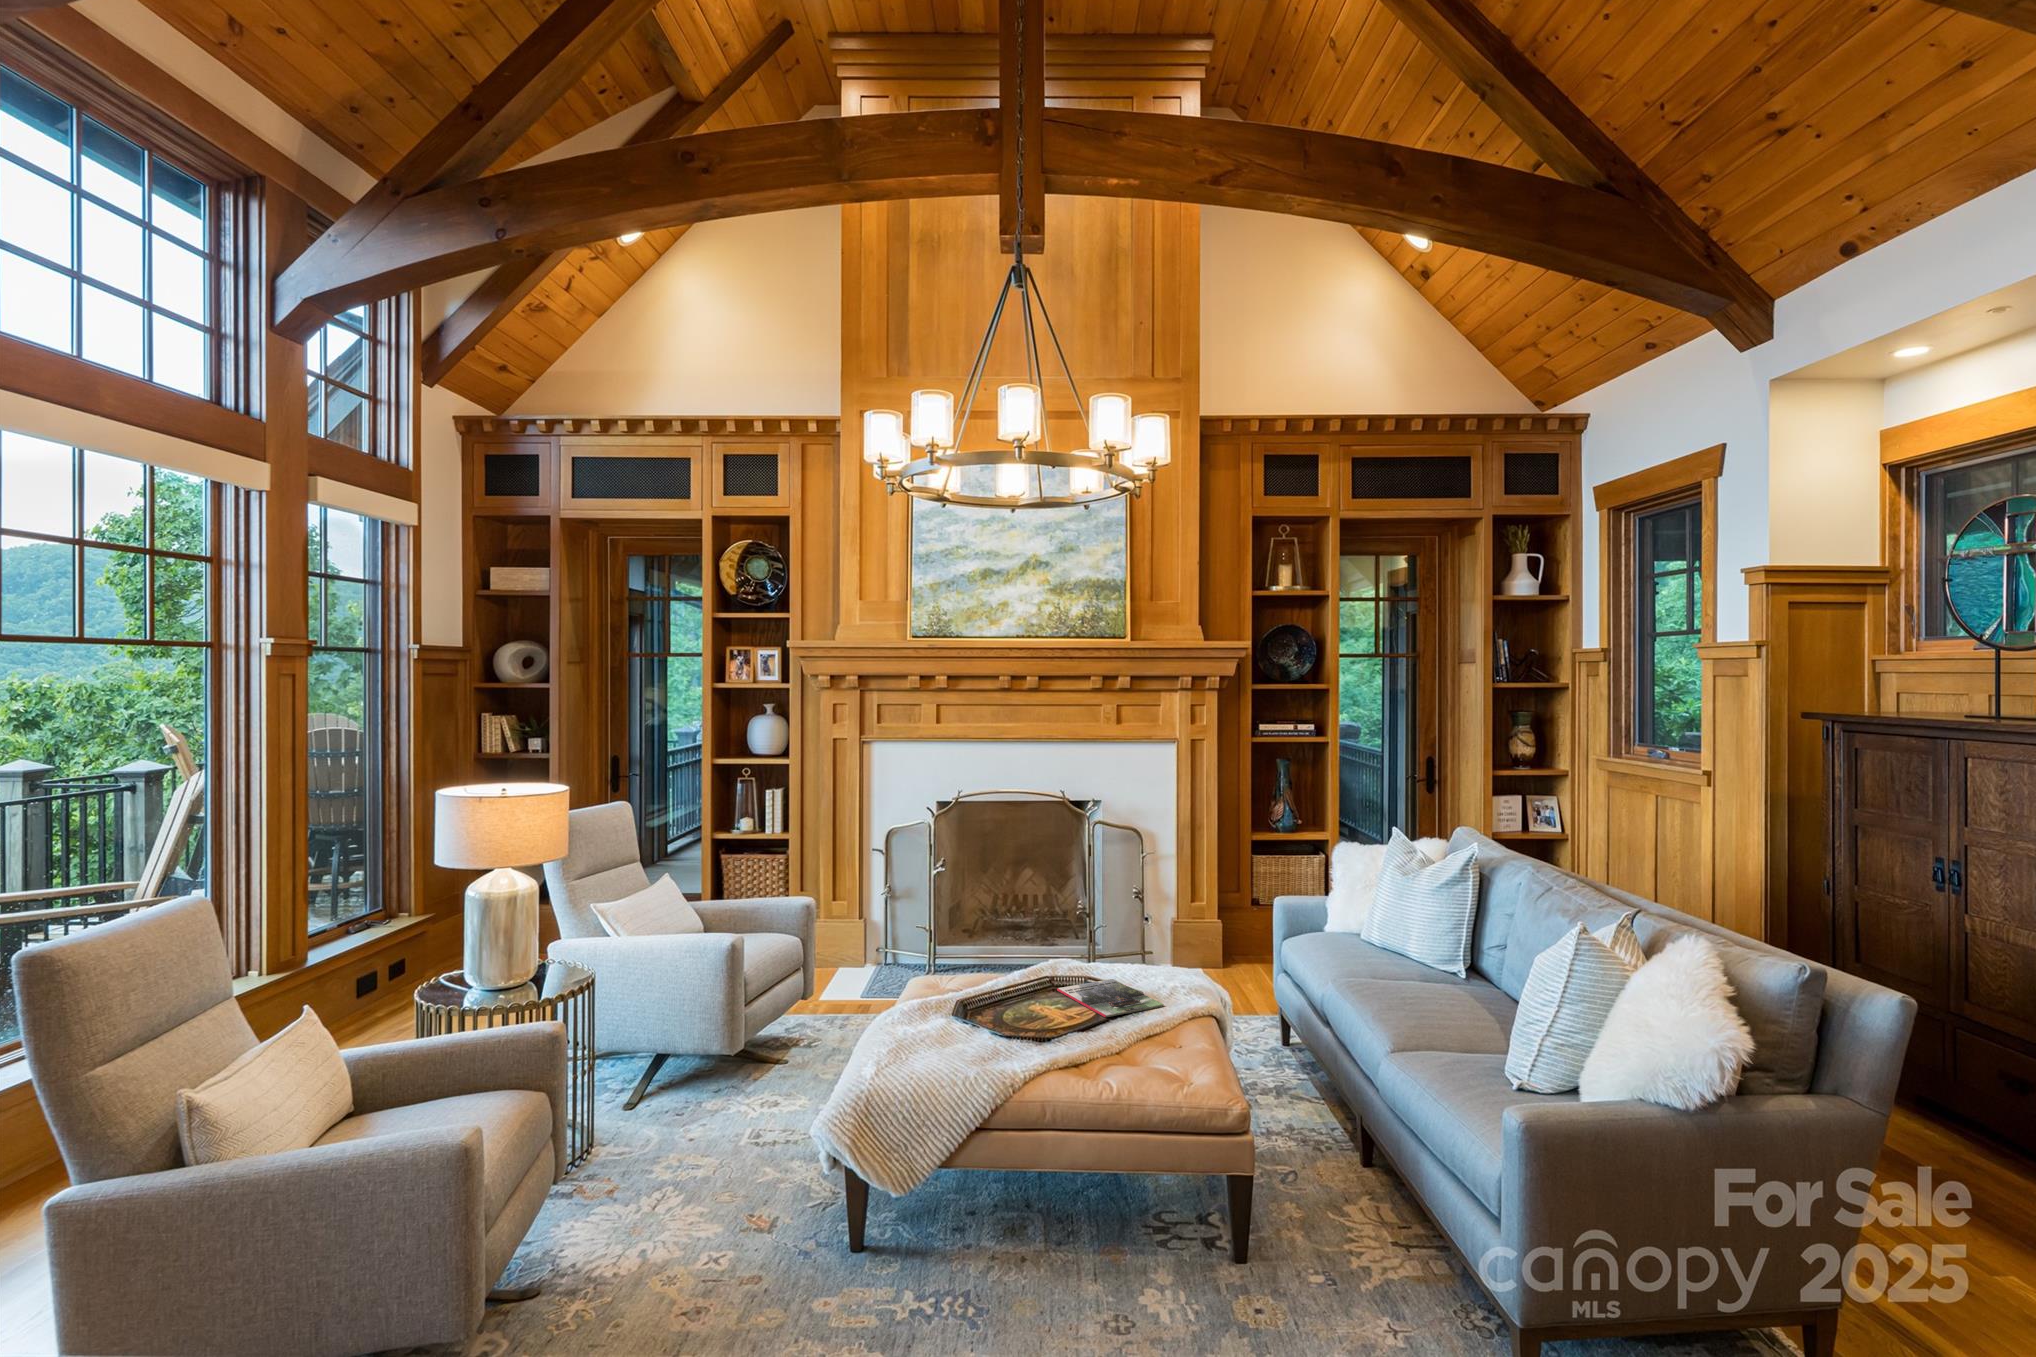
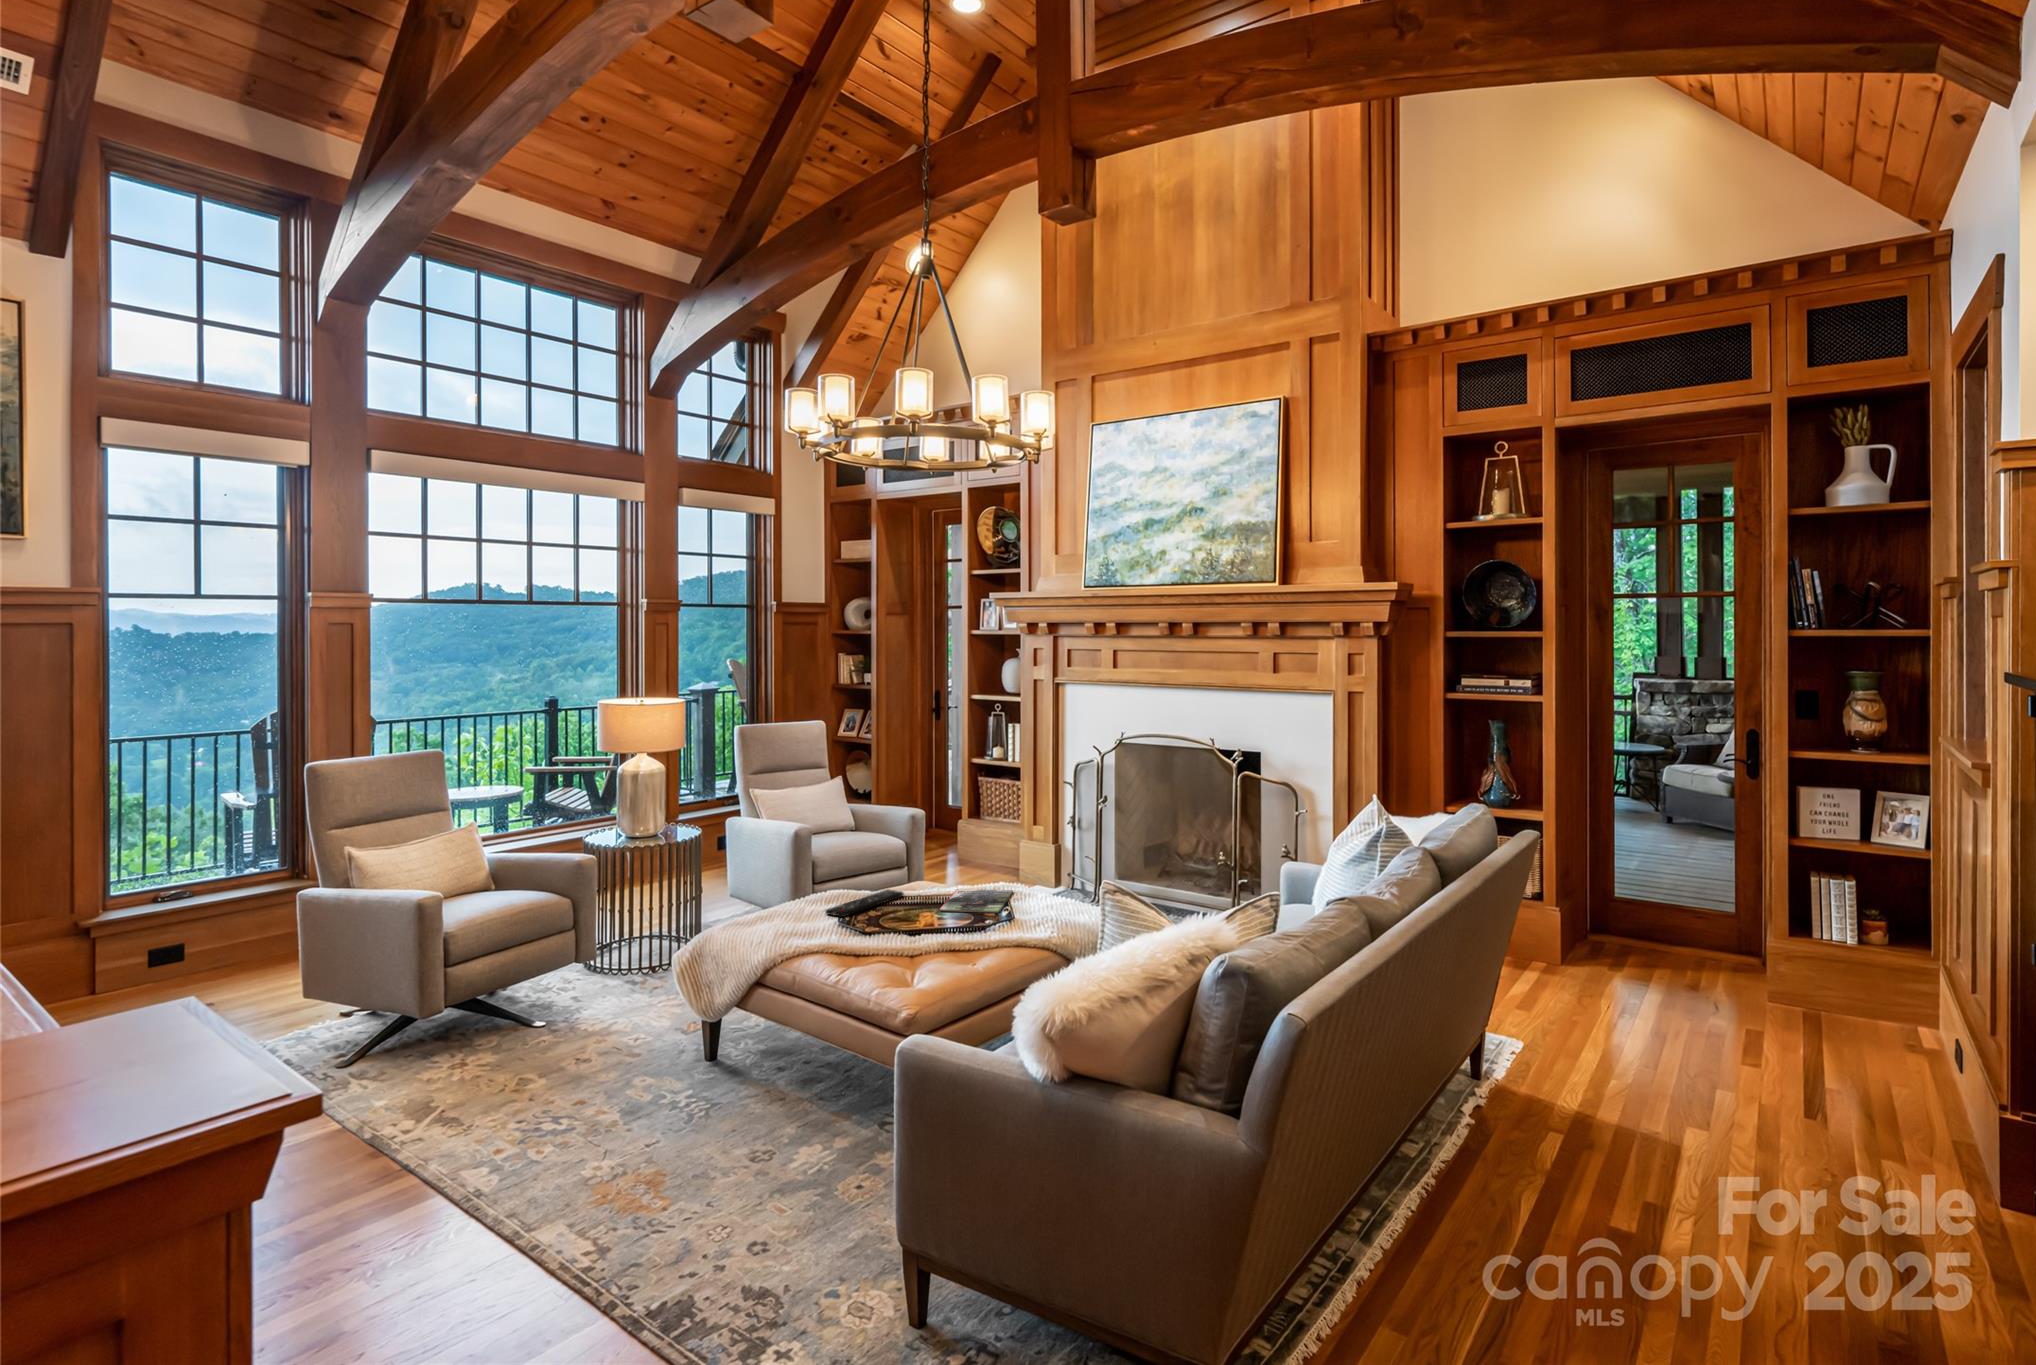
remote control: none [991,1003,1025,1049] -> present [825,889,904,917]

